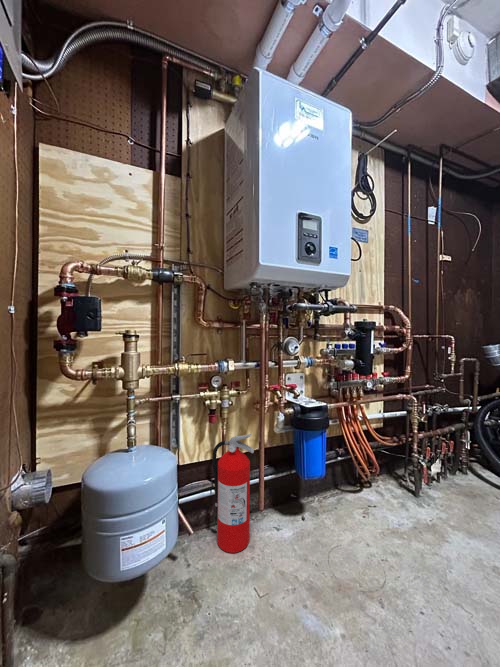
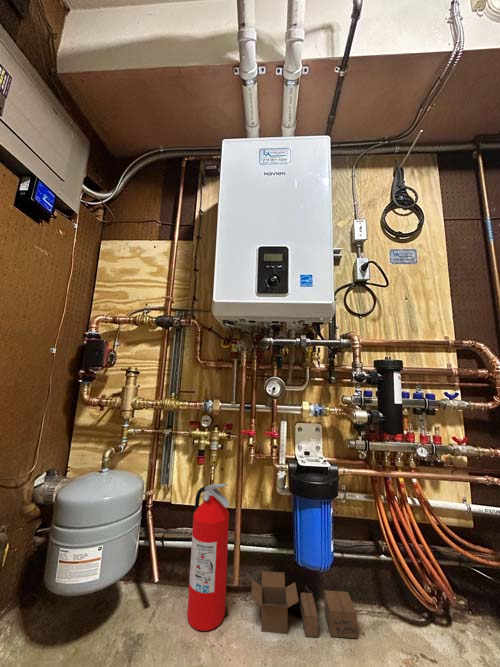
cardboard box: none [262,487,335,533] -> present [251,571,357,638]

